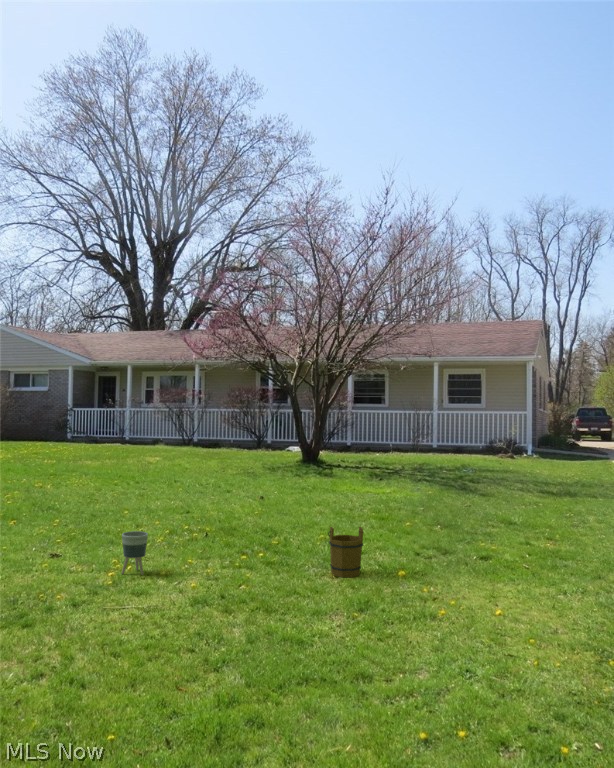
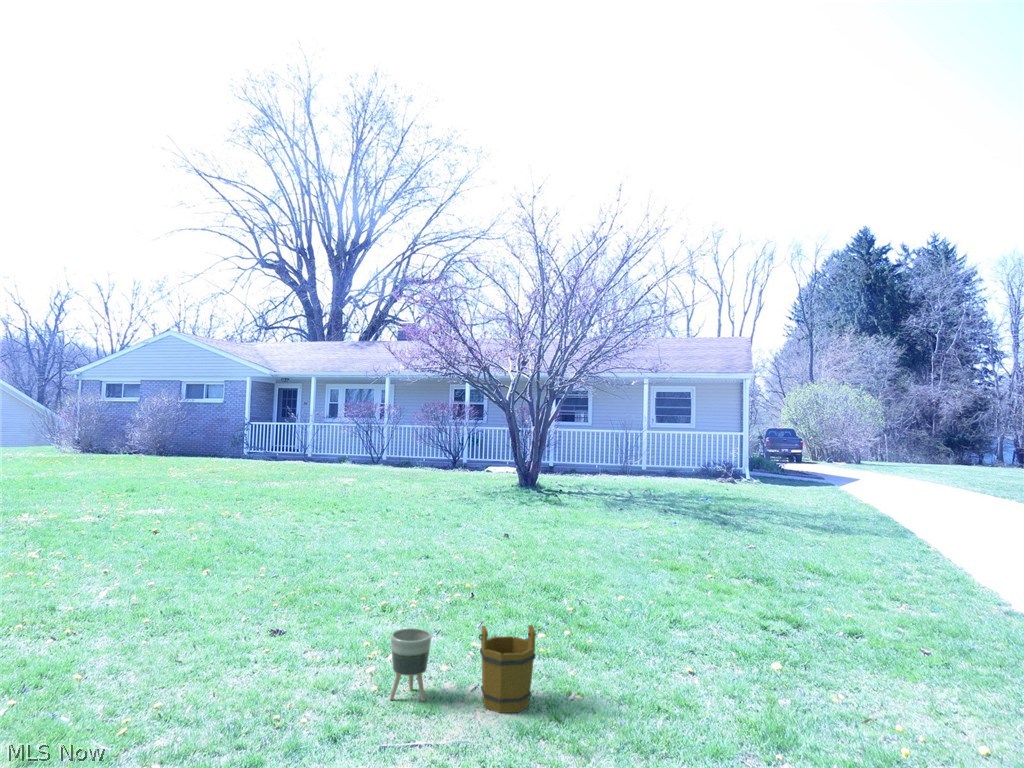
bucket: present [328,527,364,577] -> present [479,625,536,713]

